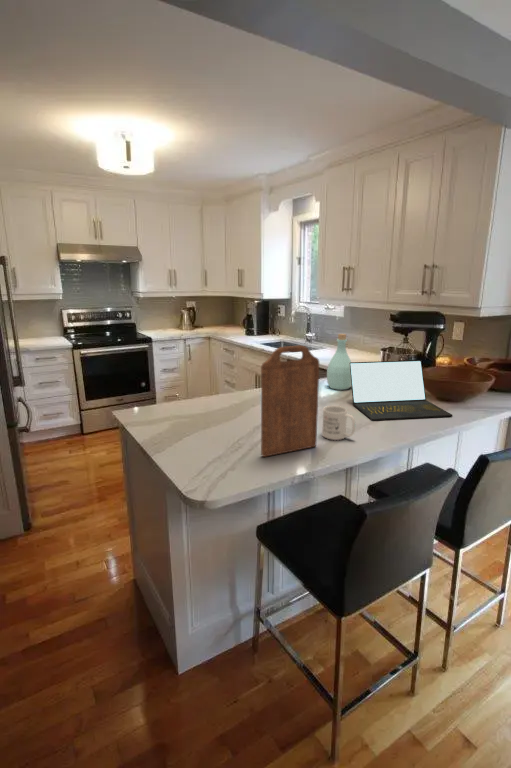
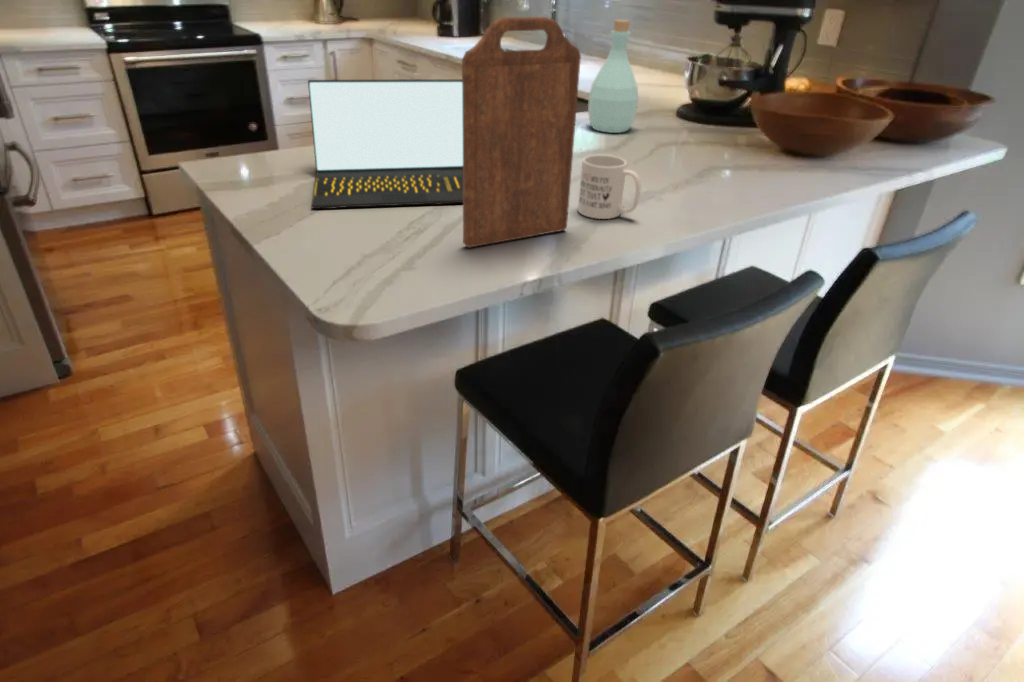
laptop: present [349,360,452,420] -> present [308,79,463,209]

